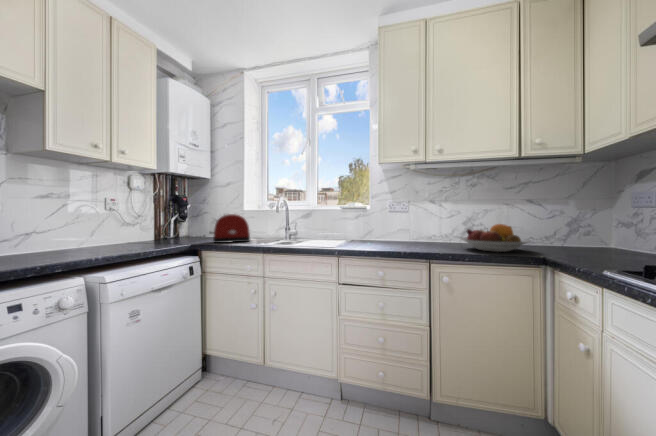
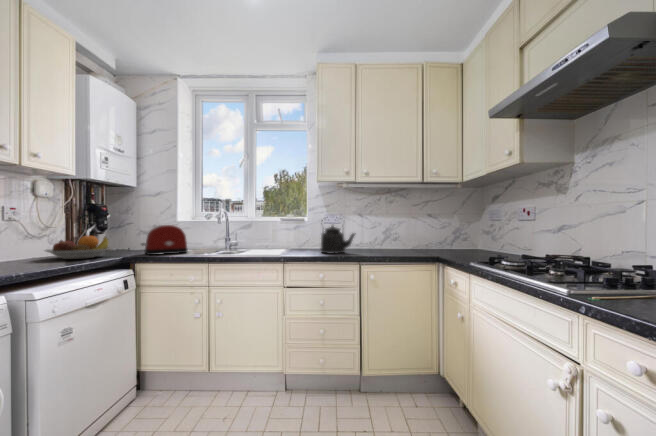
kettle: none [383,206,426,247] -> present [320,220,355,253]
fruit bowl: present [461,224,530,252] -> present [45,236,111,259]

